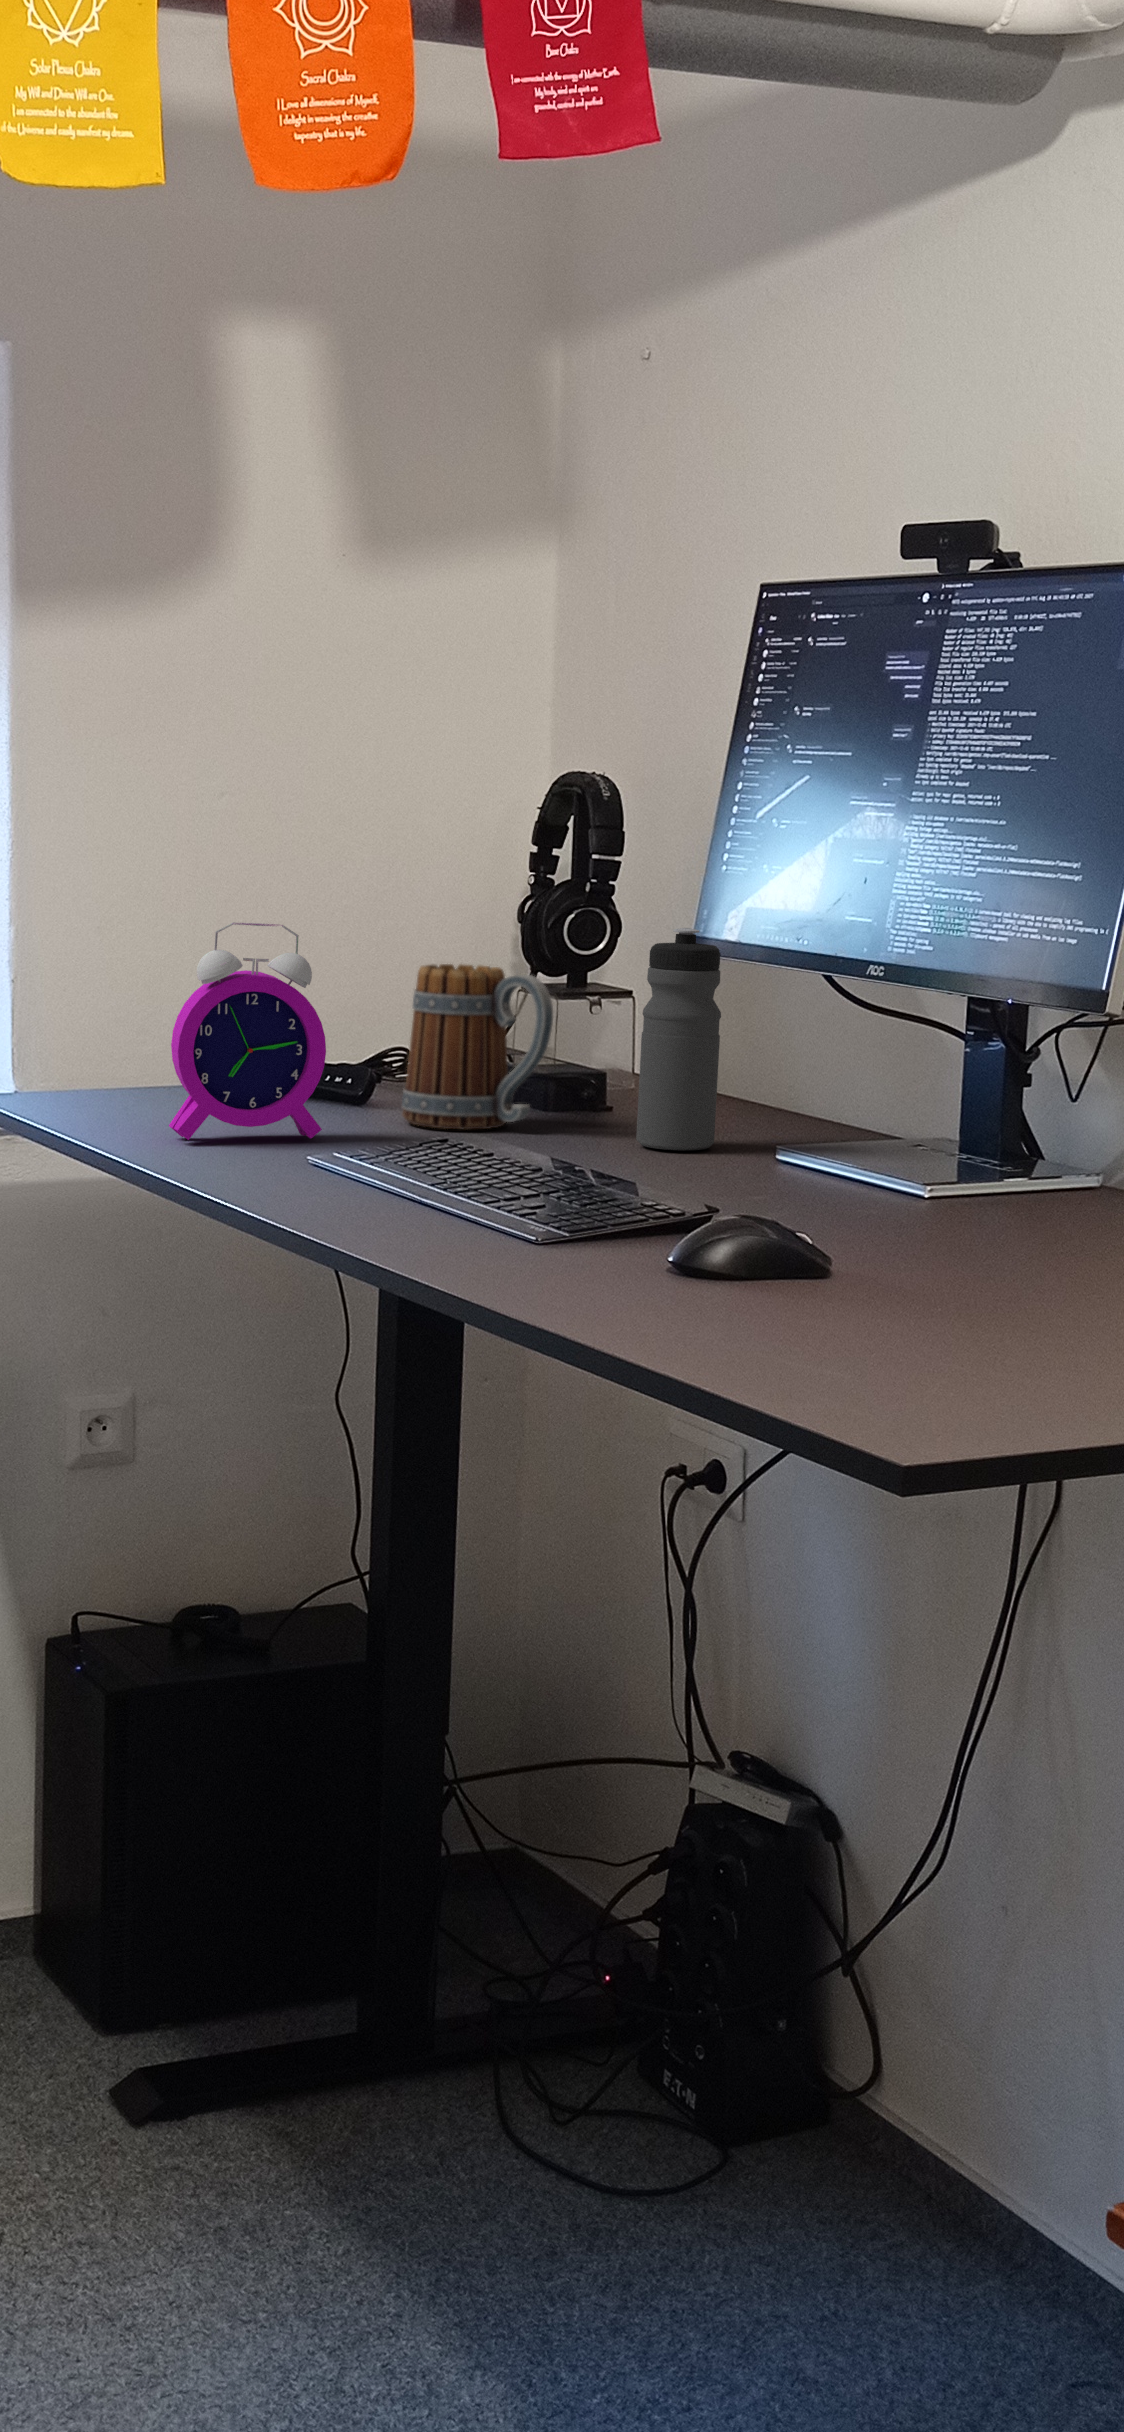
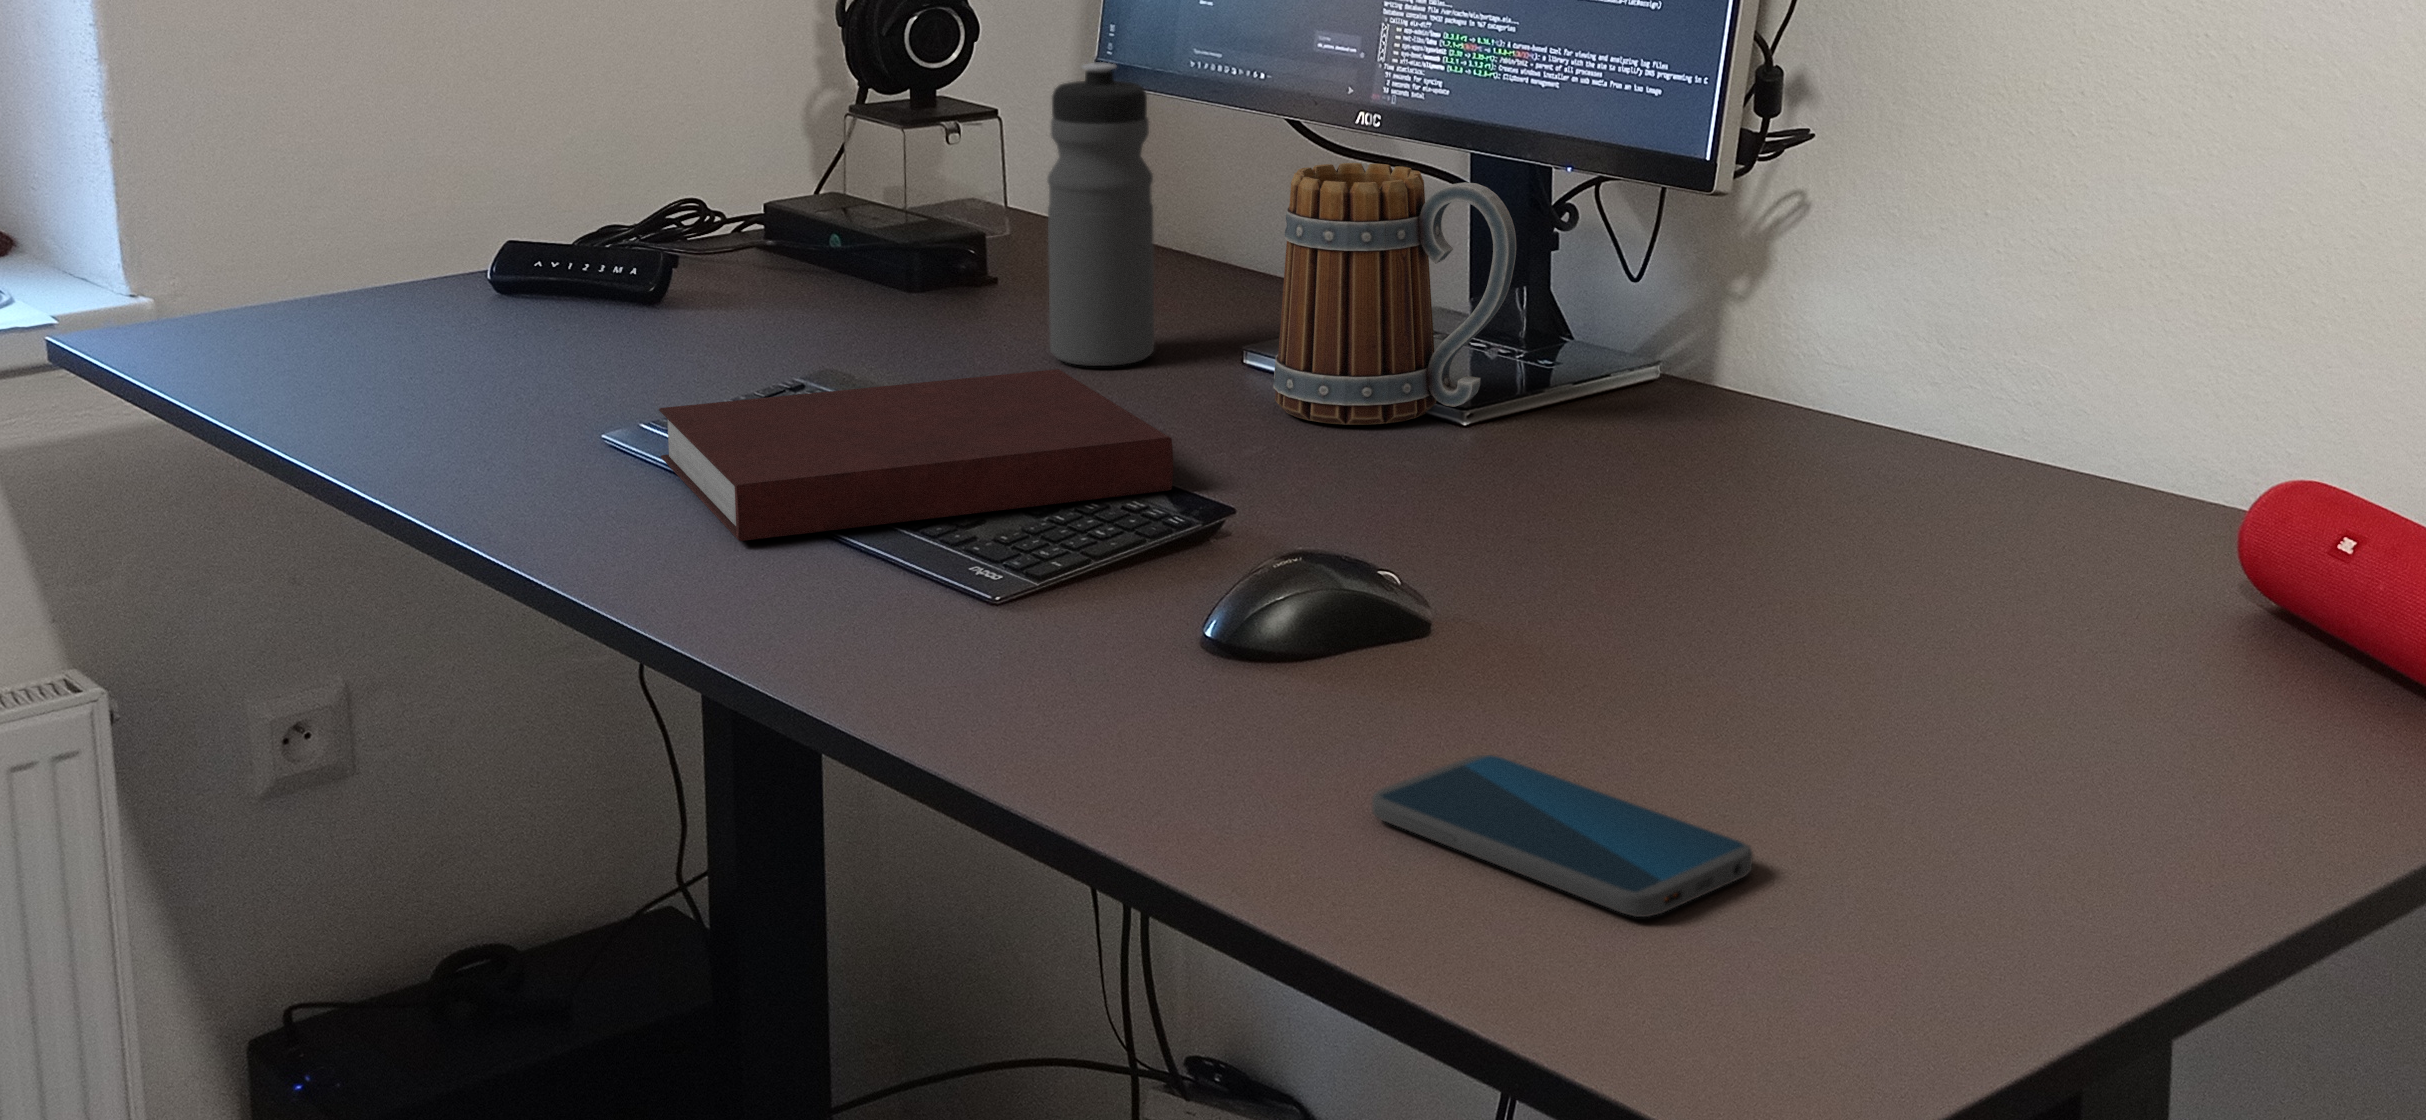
alarm clock: present [169,922,326,1140] -> none [370,92,608,416]
mug: present [402,964,553,1129] -> present [1273,163,1516,425]
notebook: none [348,1134,694,1208] -> present [659,369,1173,541]
smartphone: none [749,1320,990,1390] -> present [1372,755,1753,917]

